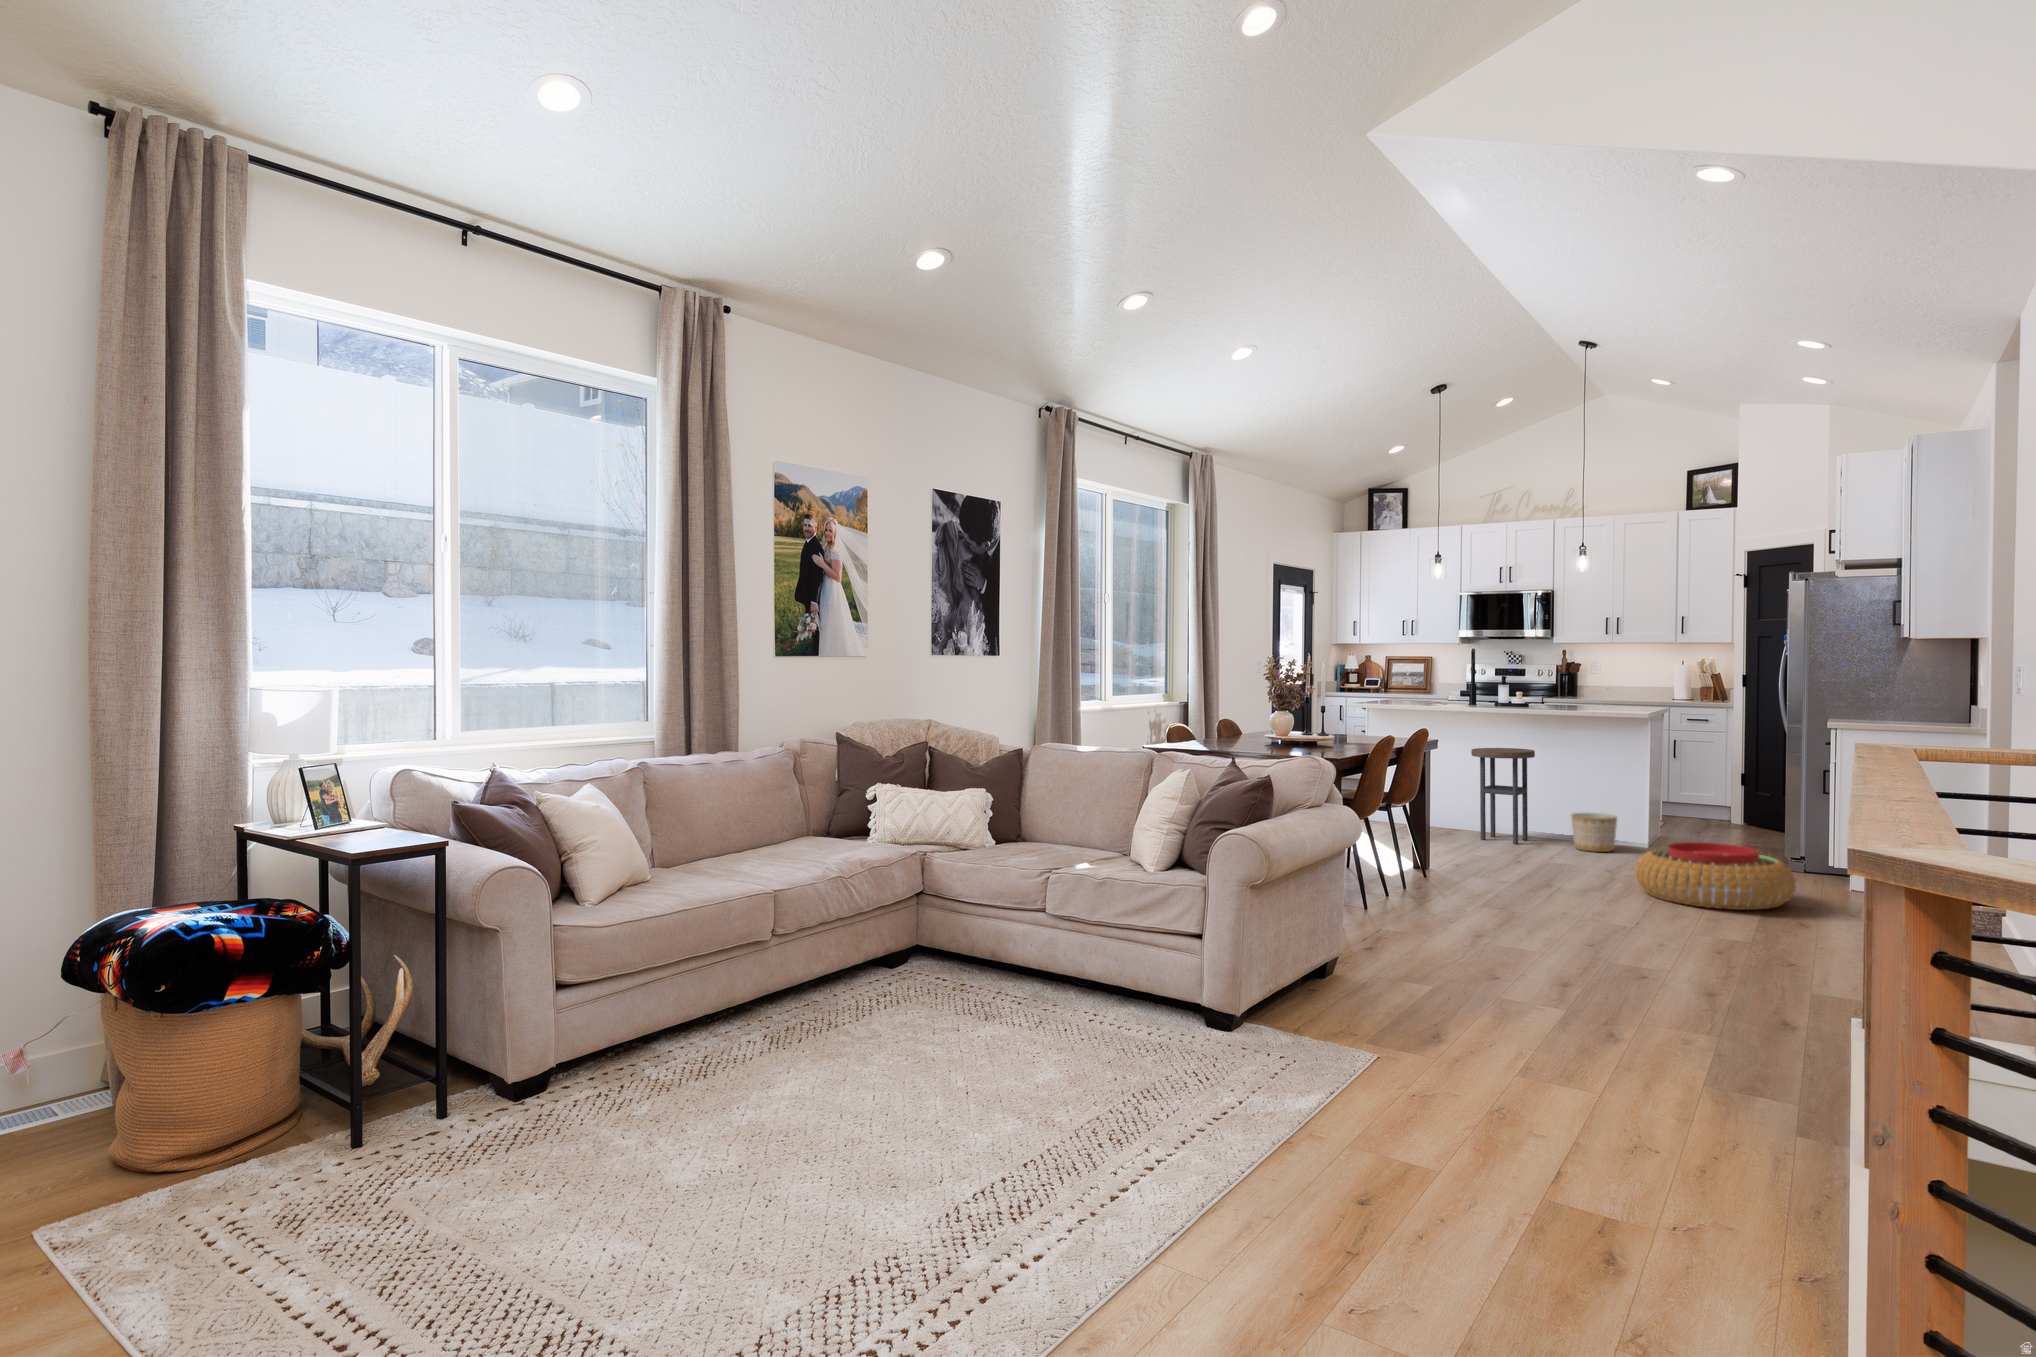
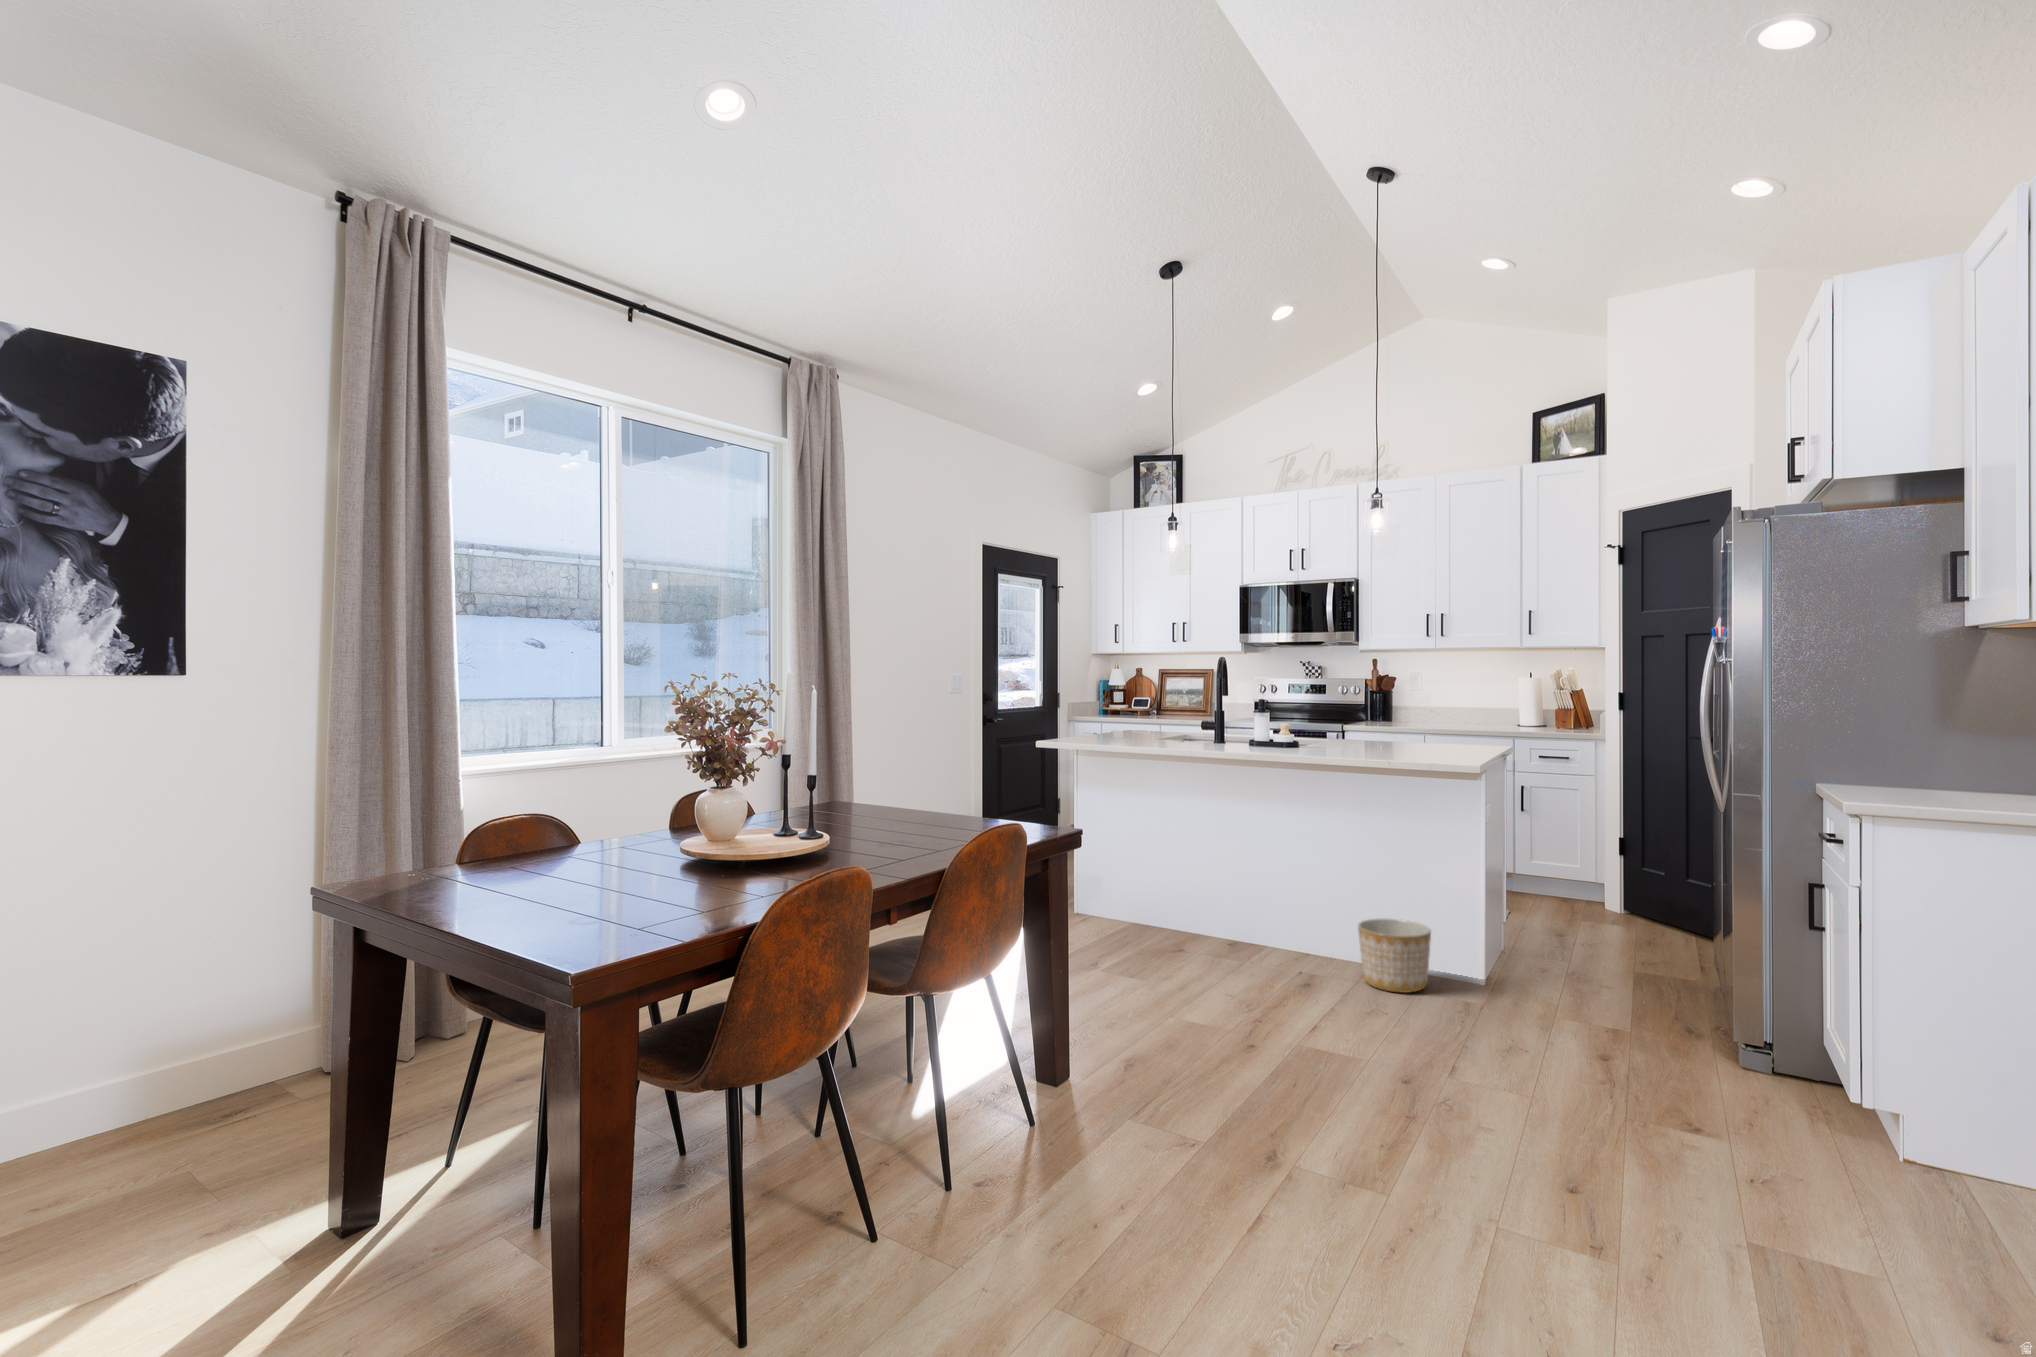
side table: present [1471,748,1535,844] -> none [1207,808,1302,970]
pouf: present [1635,842,1796,910] -> none [1449,1038,1804,1250]

